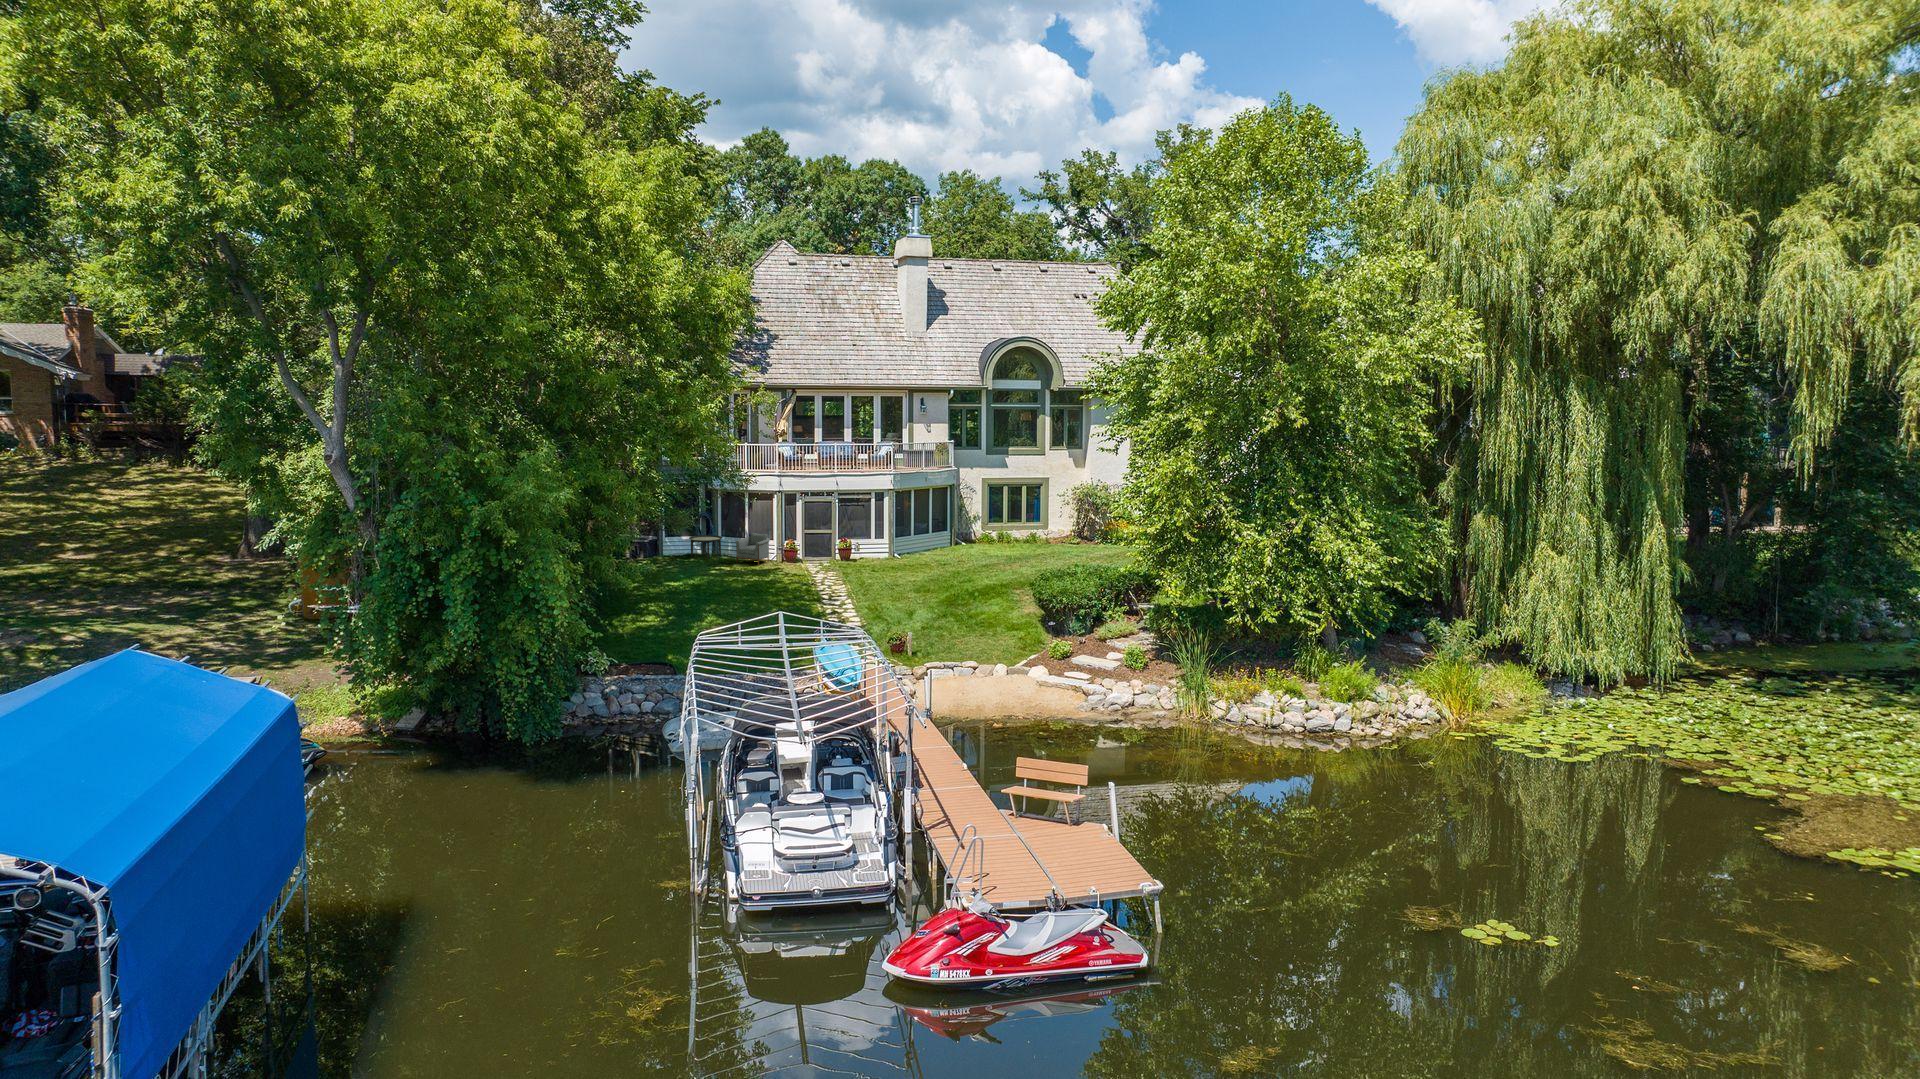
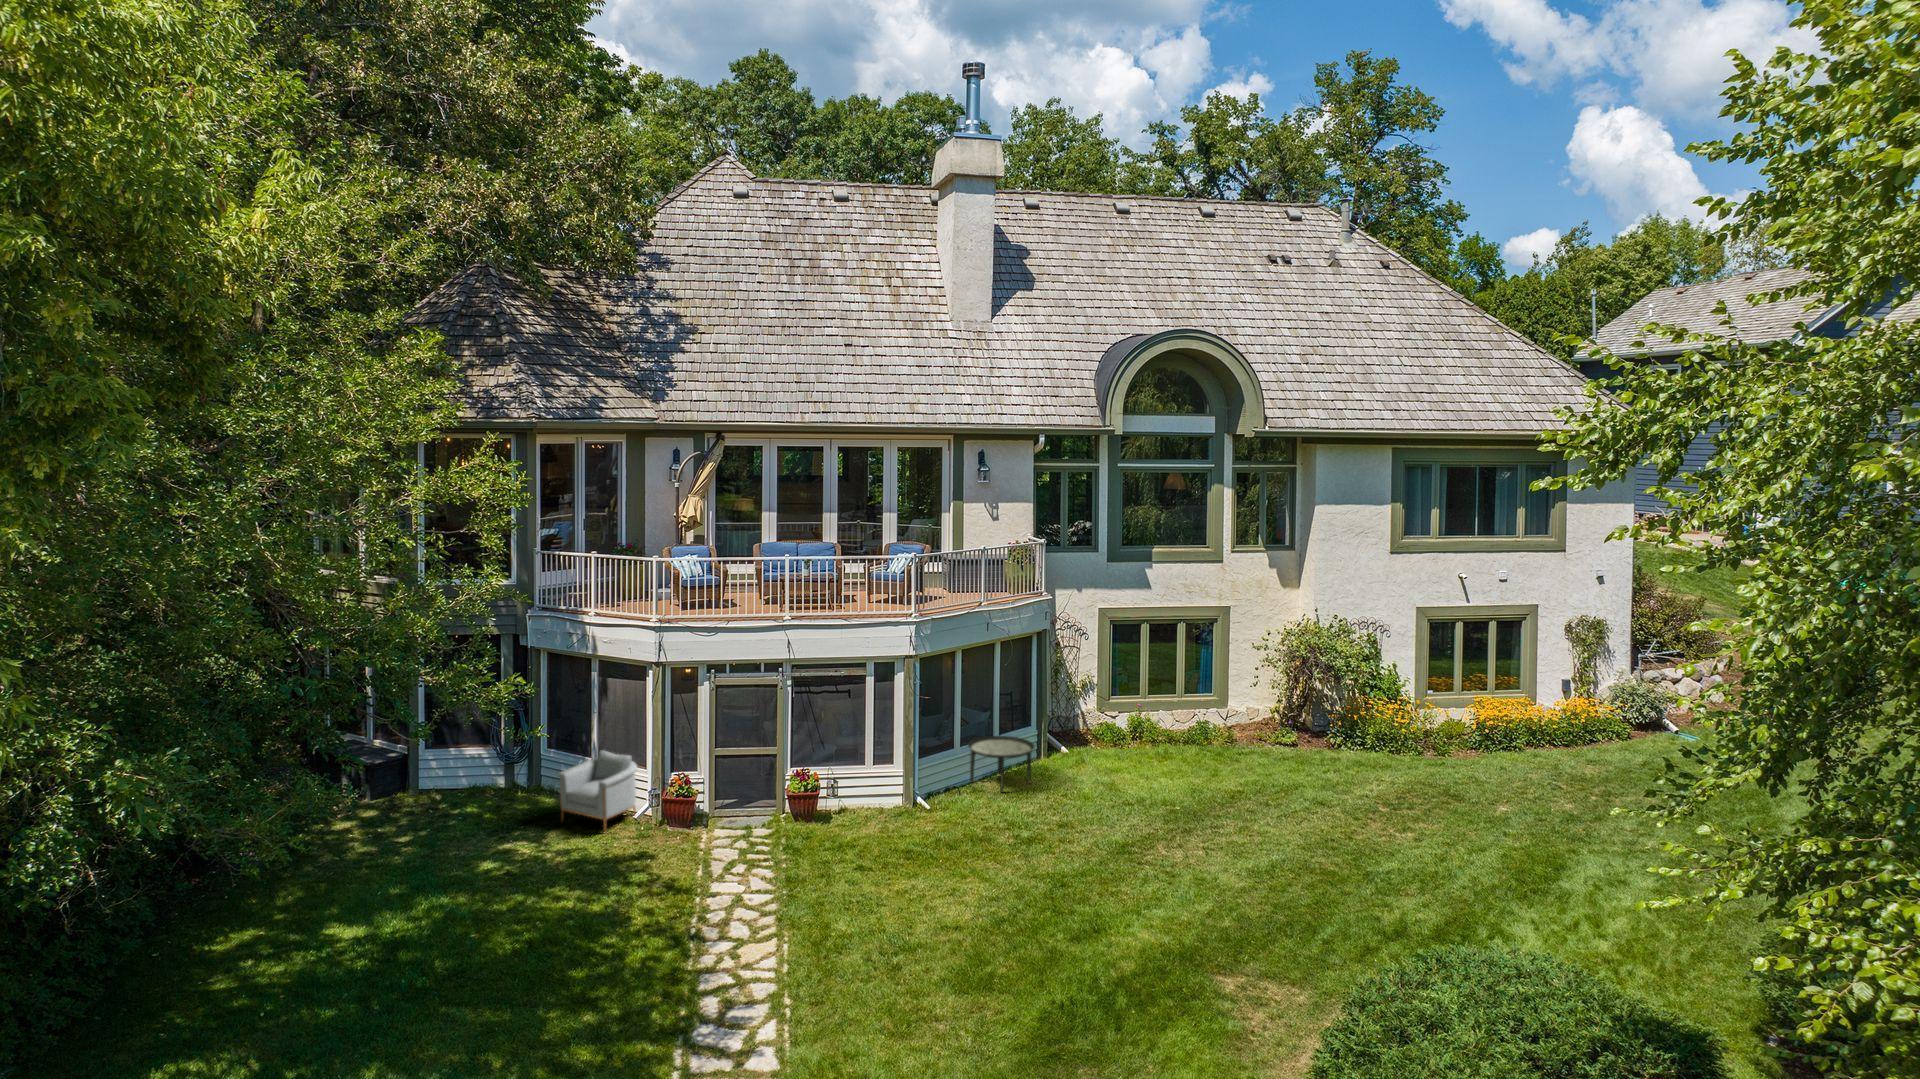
round table: present [689,535,722,559] -> present [968,736,1034,793]

